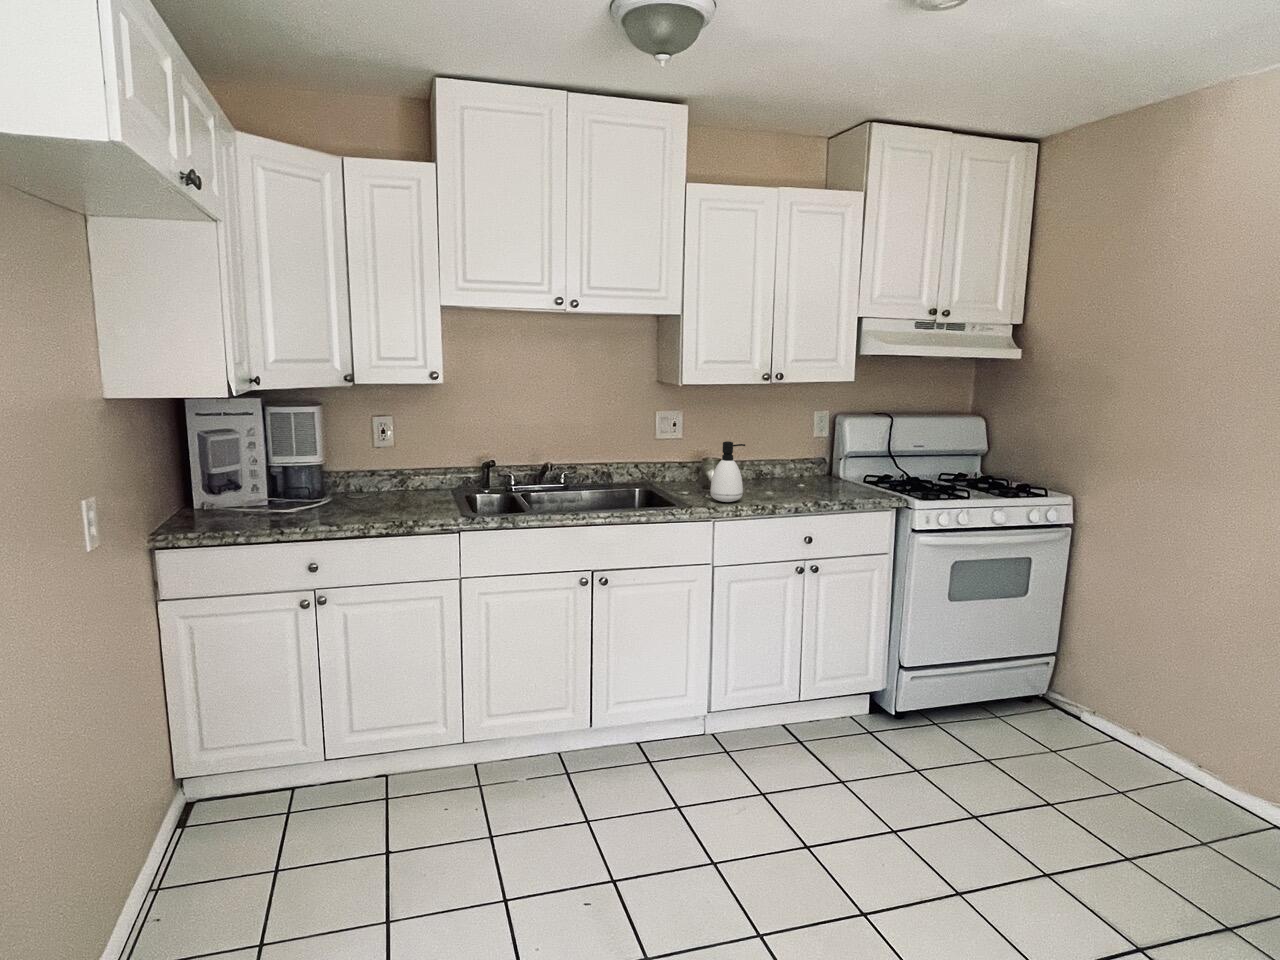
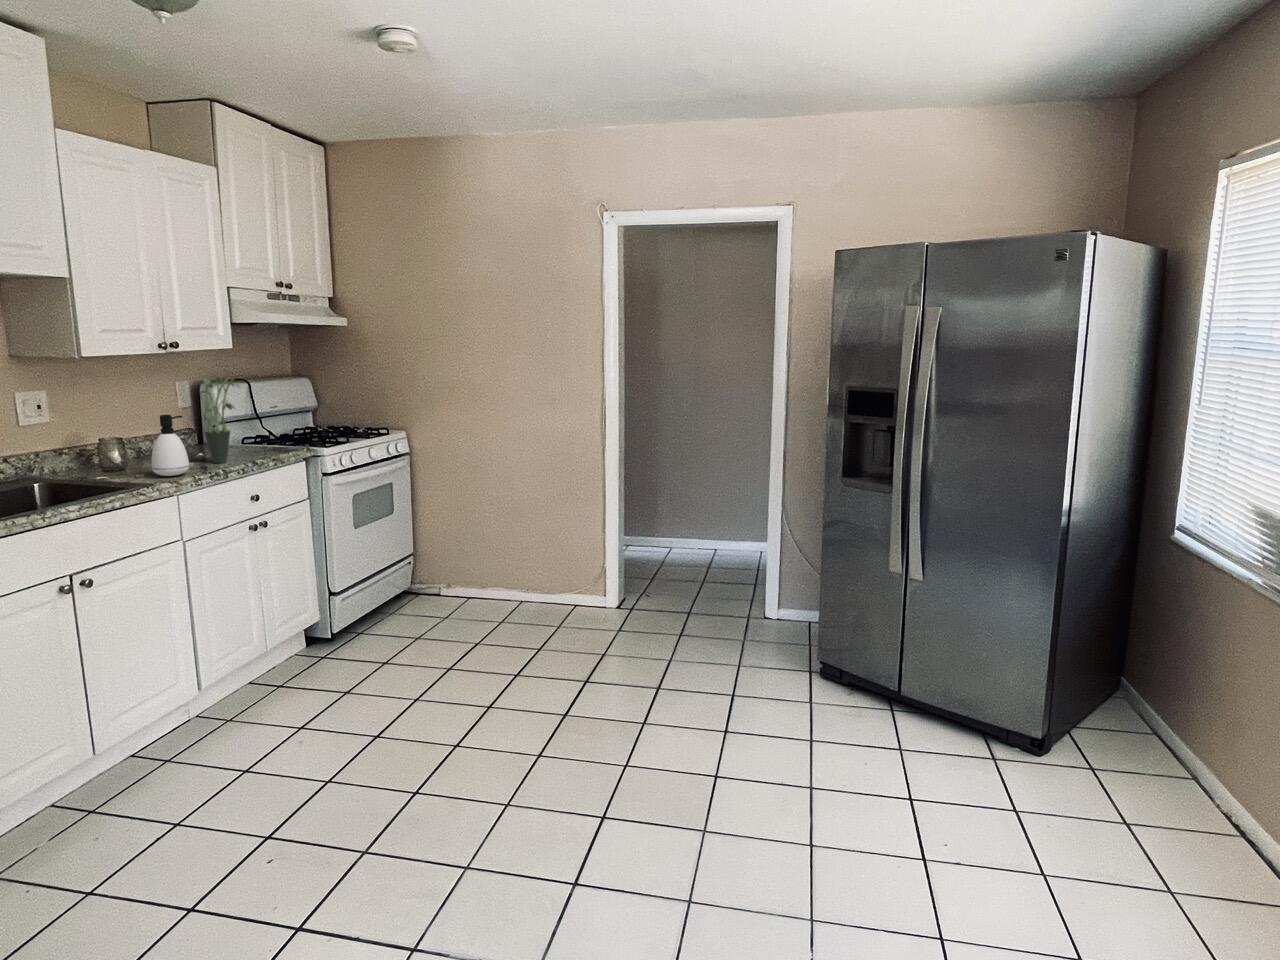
potted plant: none [779,403,820,497] -> present [203,377,239,463]

